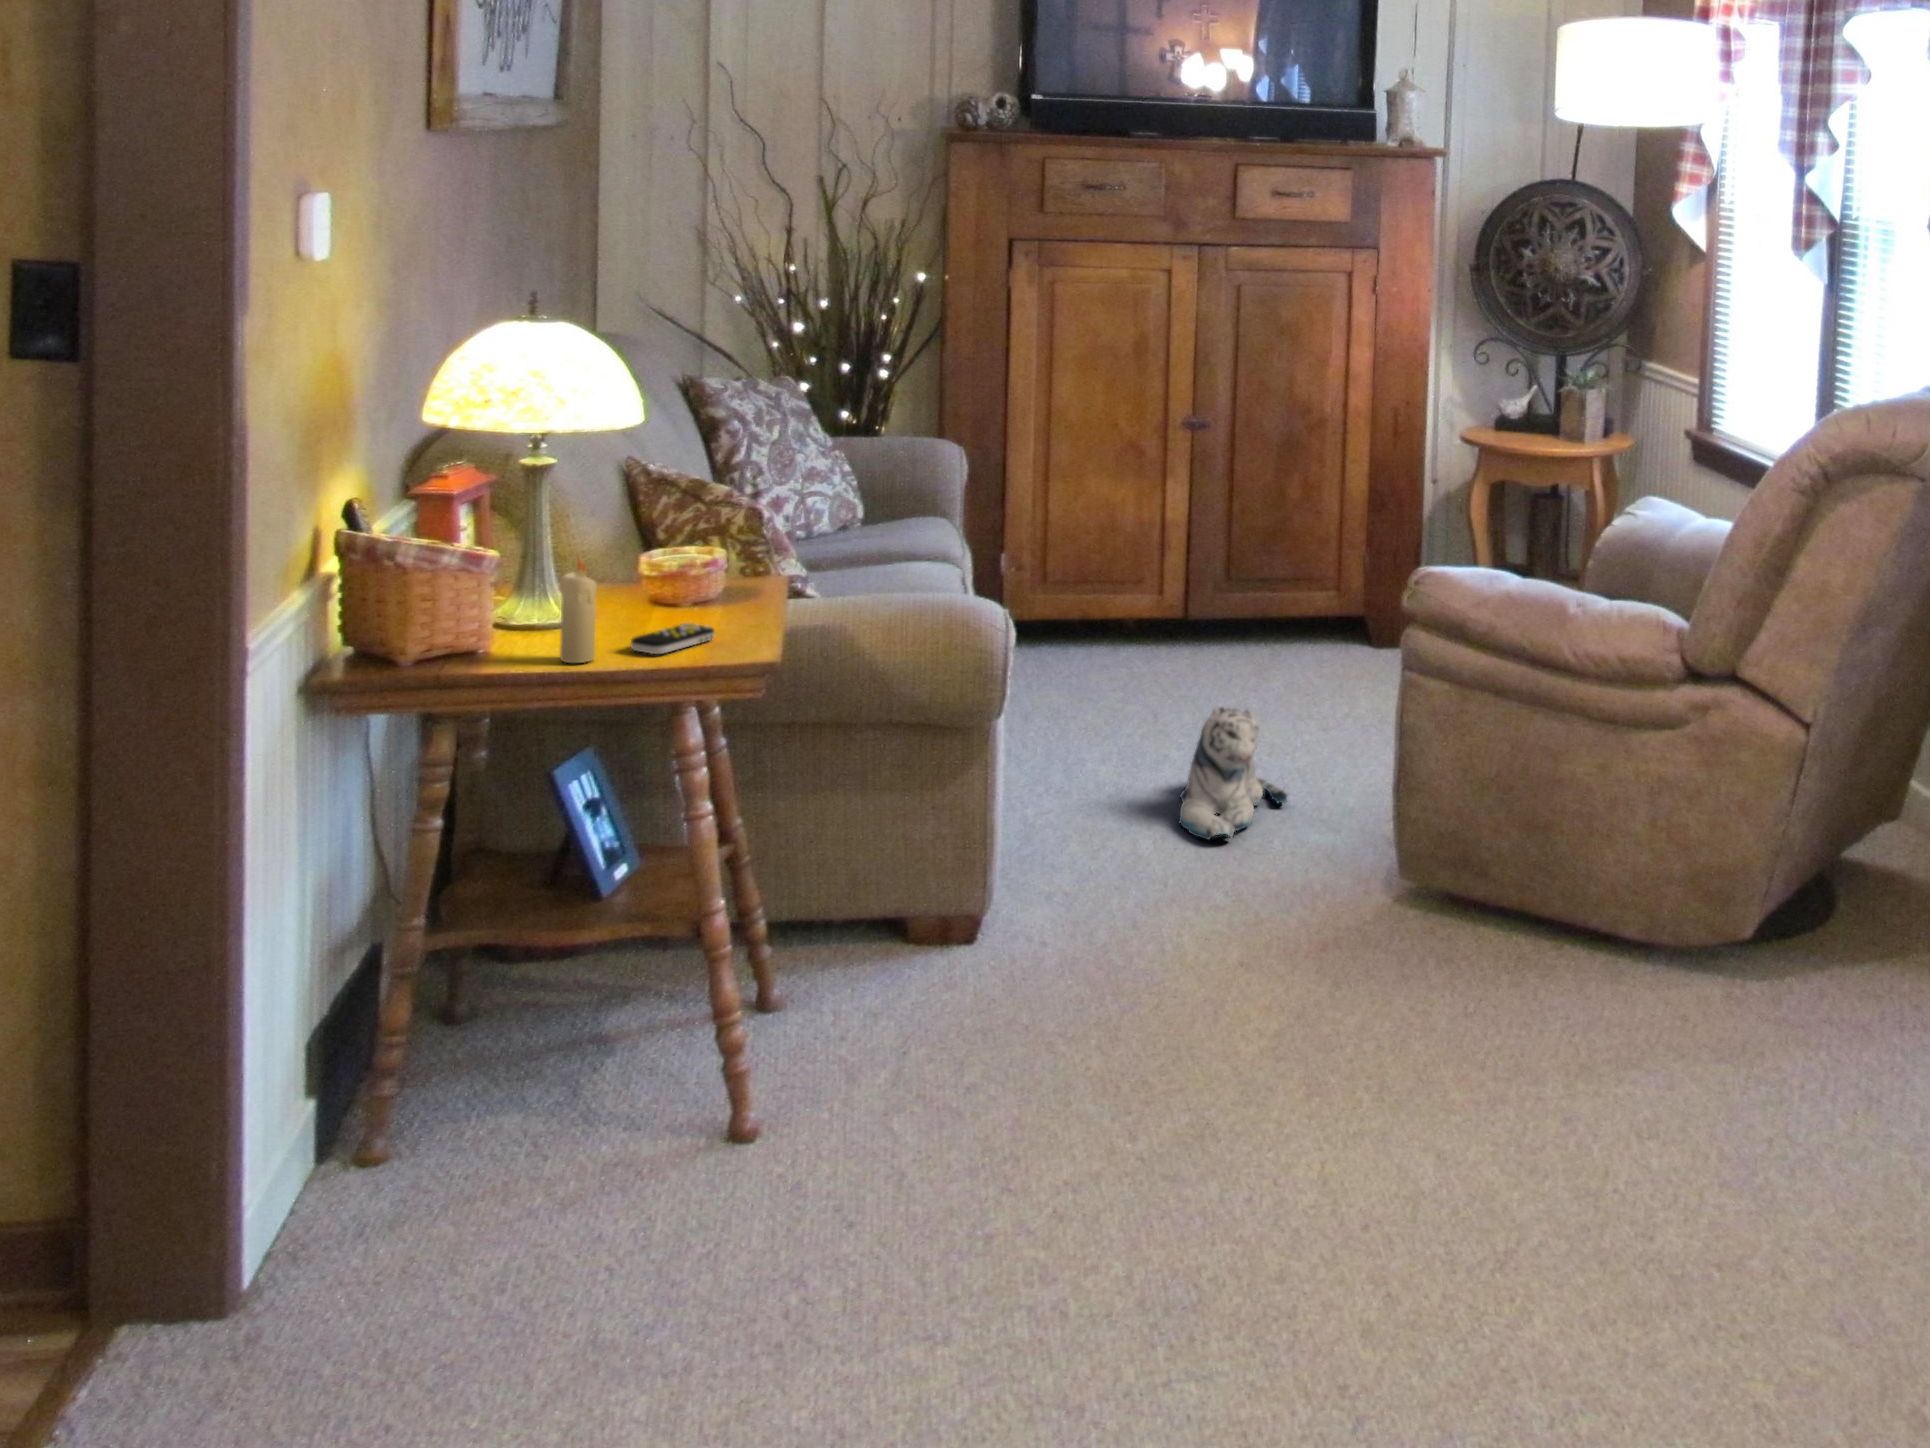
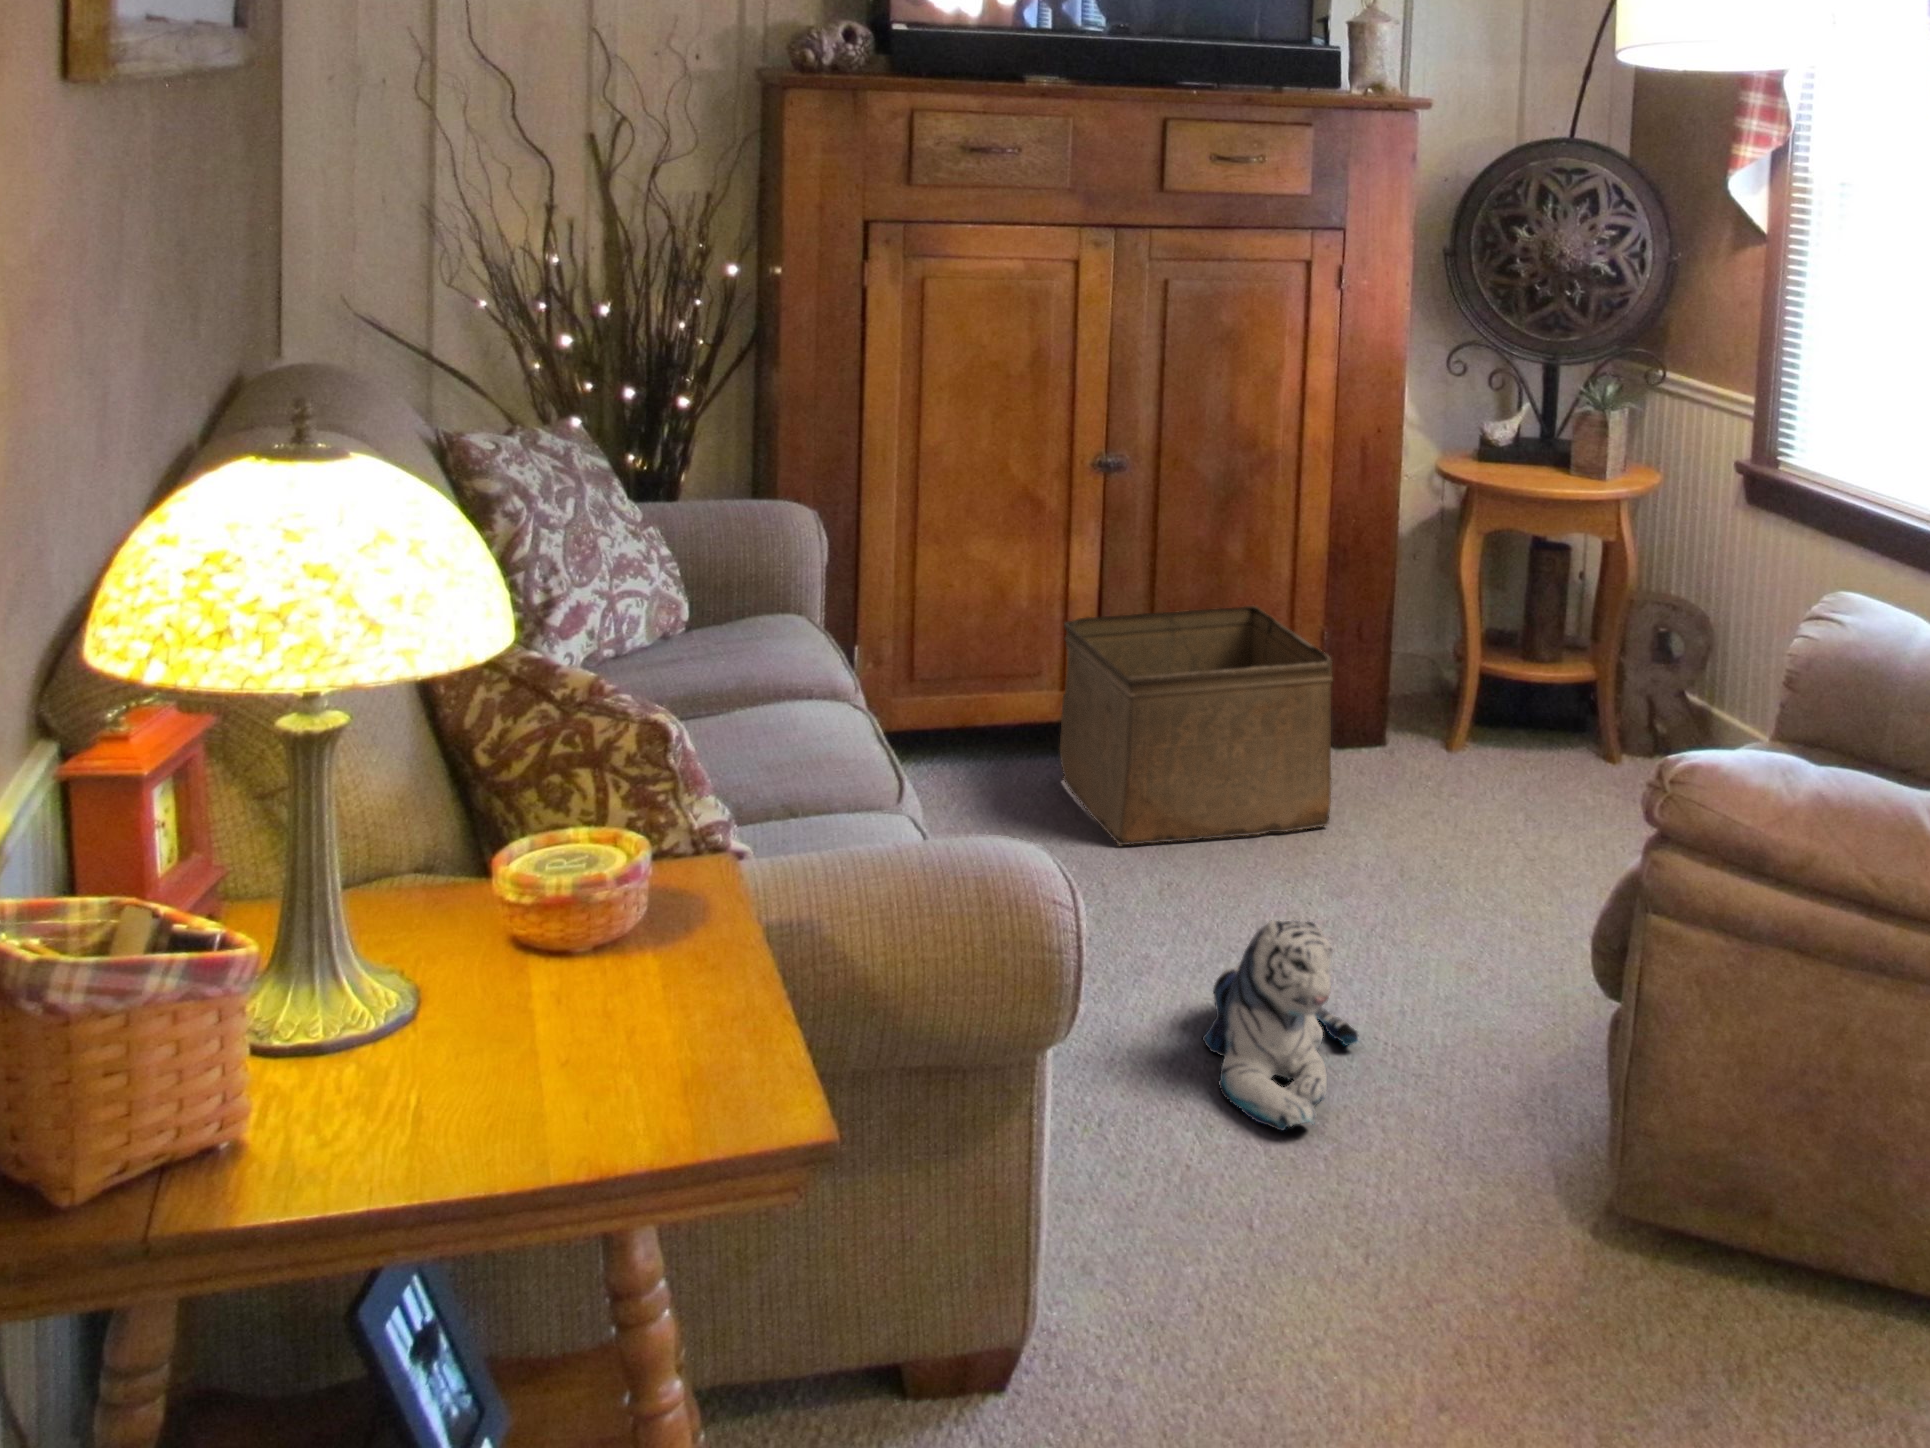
storage bin: none [1152,536,1342,699] -> present [1060,606,1333,845]
candle: present [559,560,597,663] -> none [355,905,427,1107]
remote control: present [631,623,715,654] -> none [485,977,629,1065]

